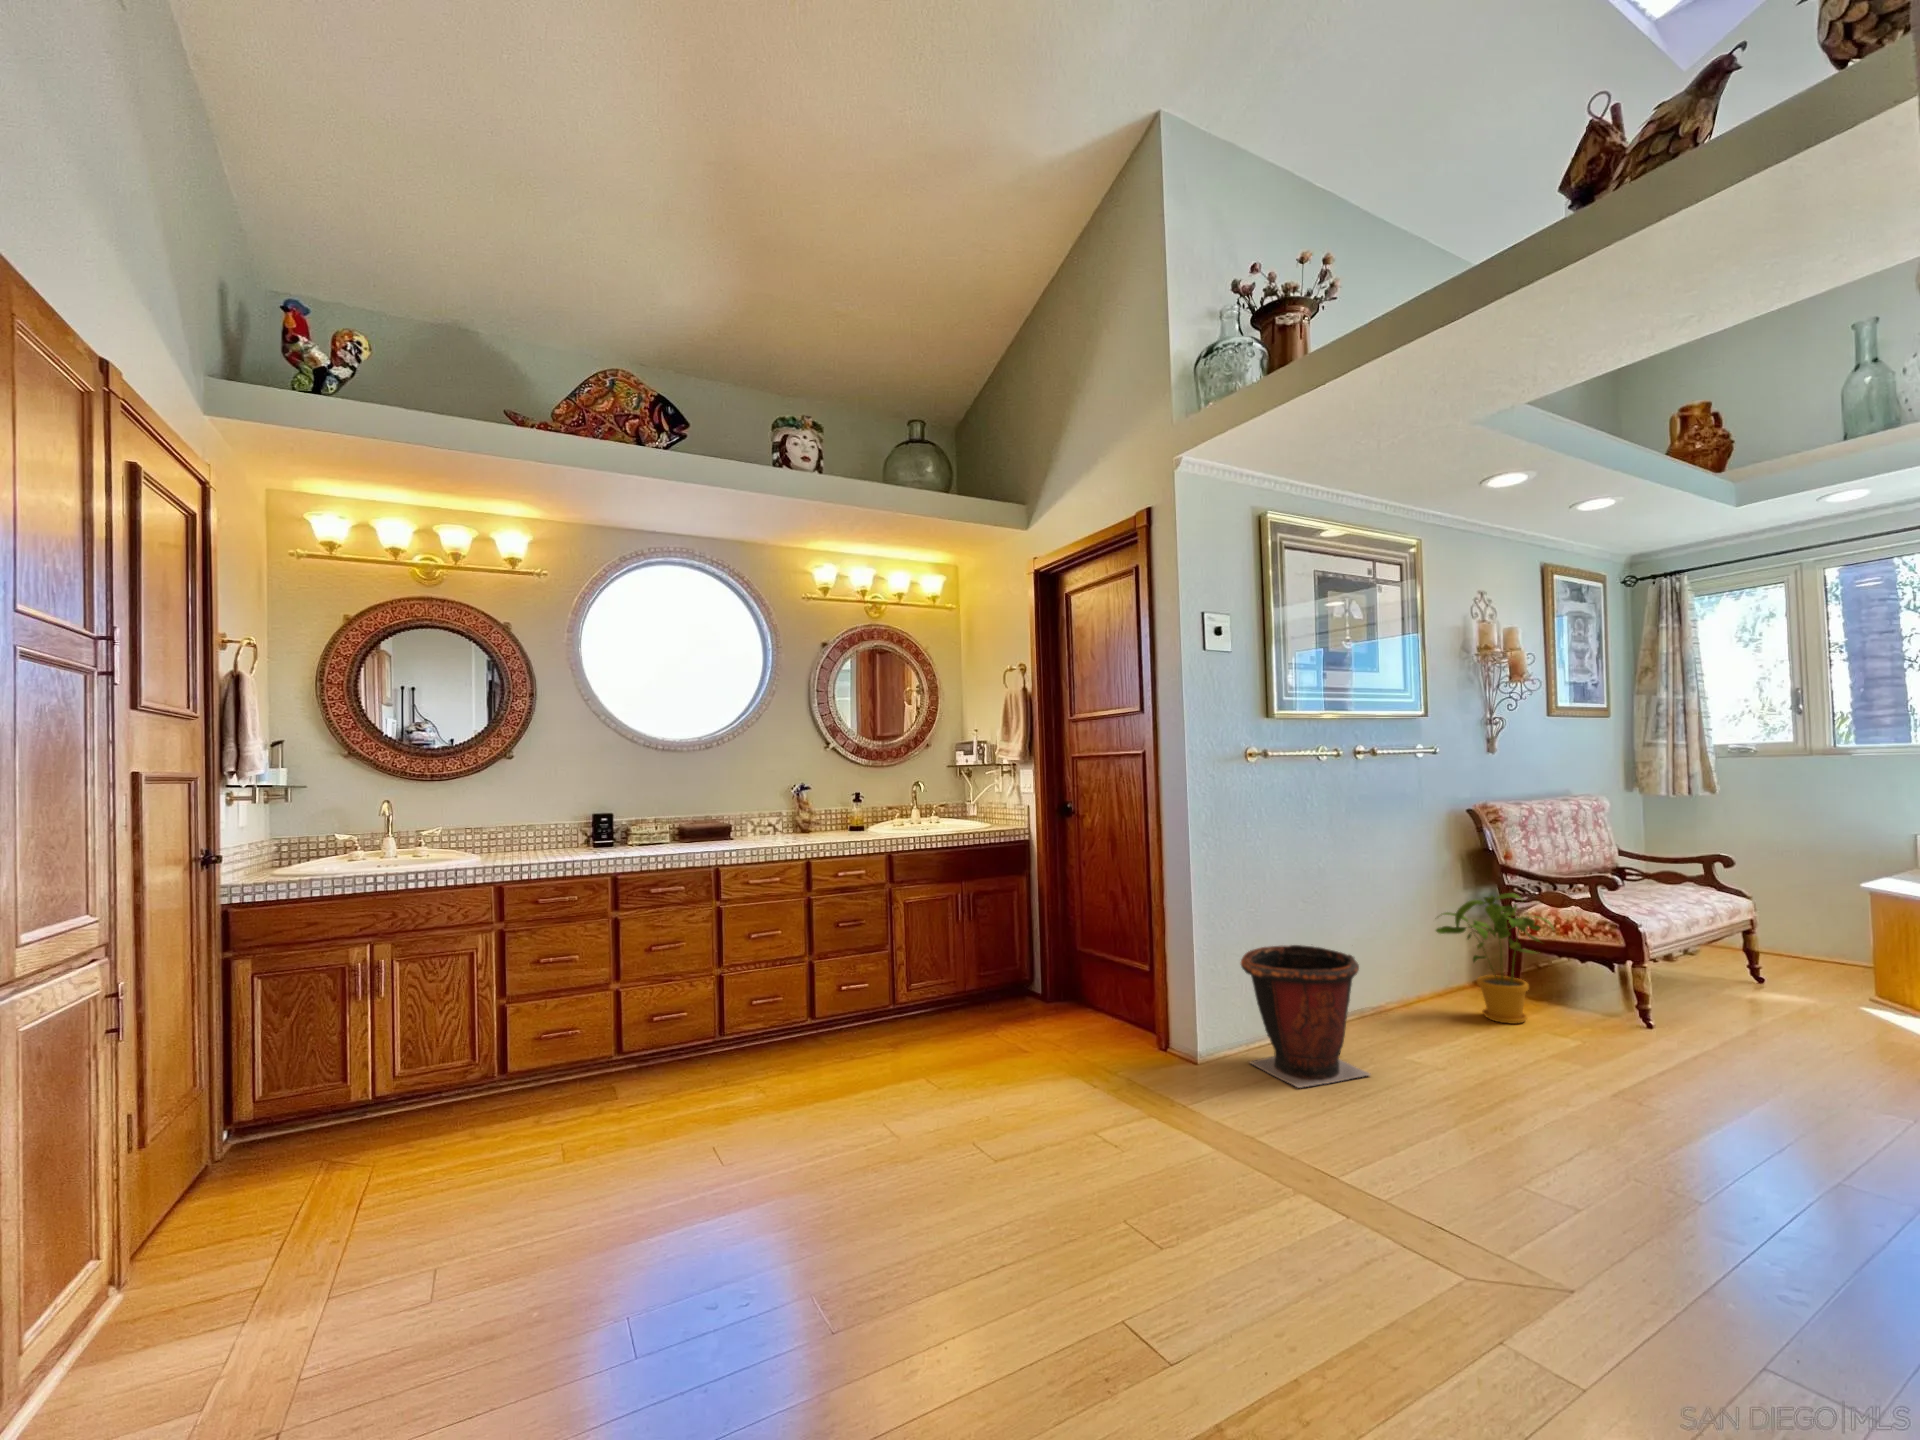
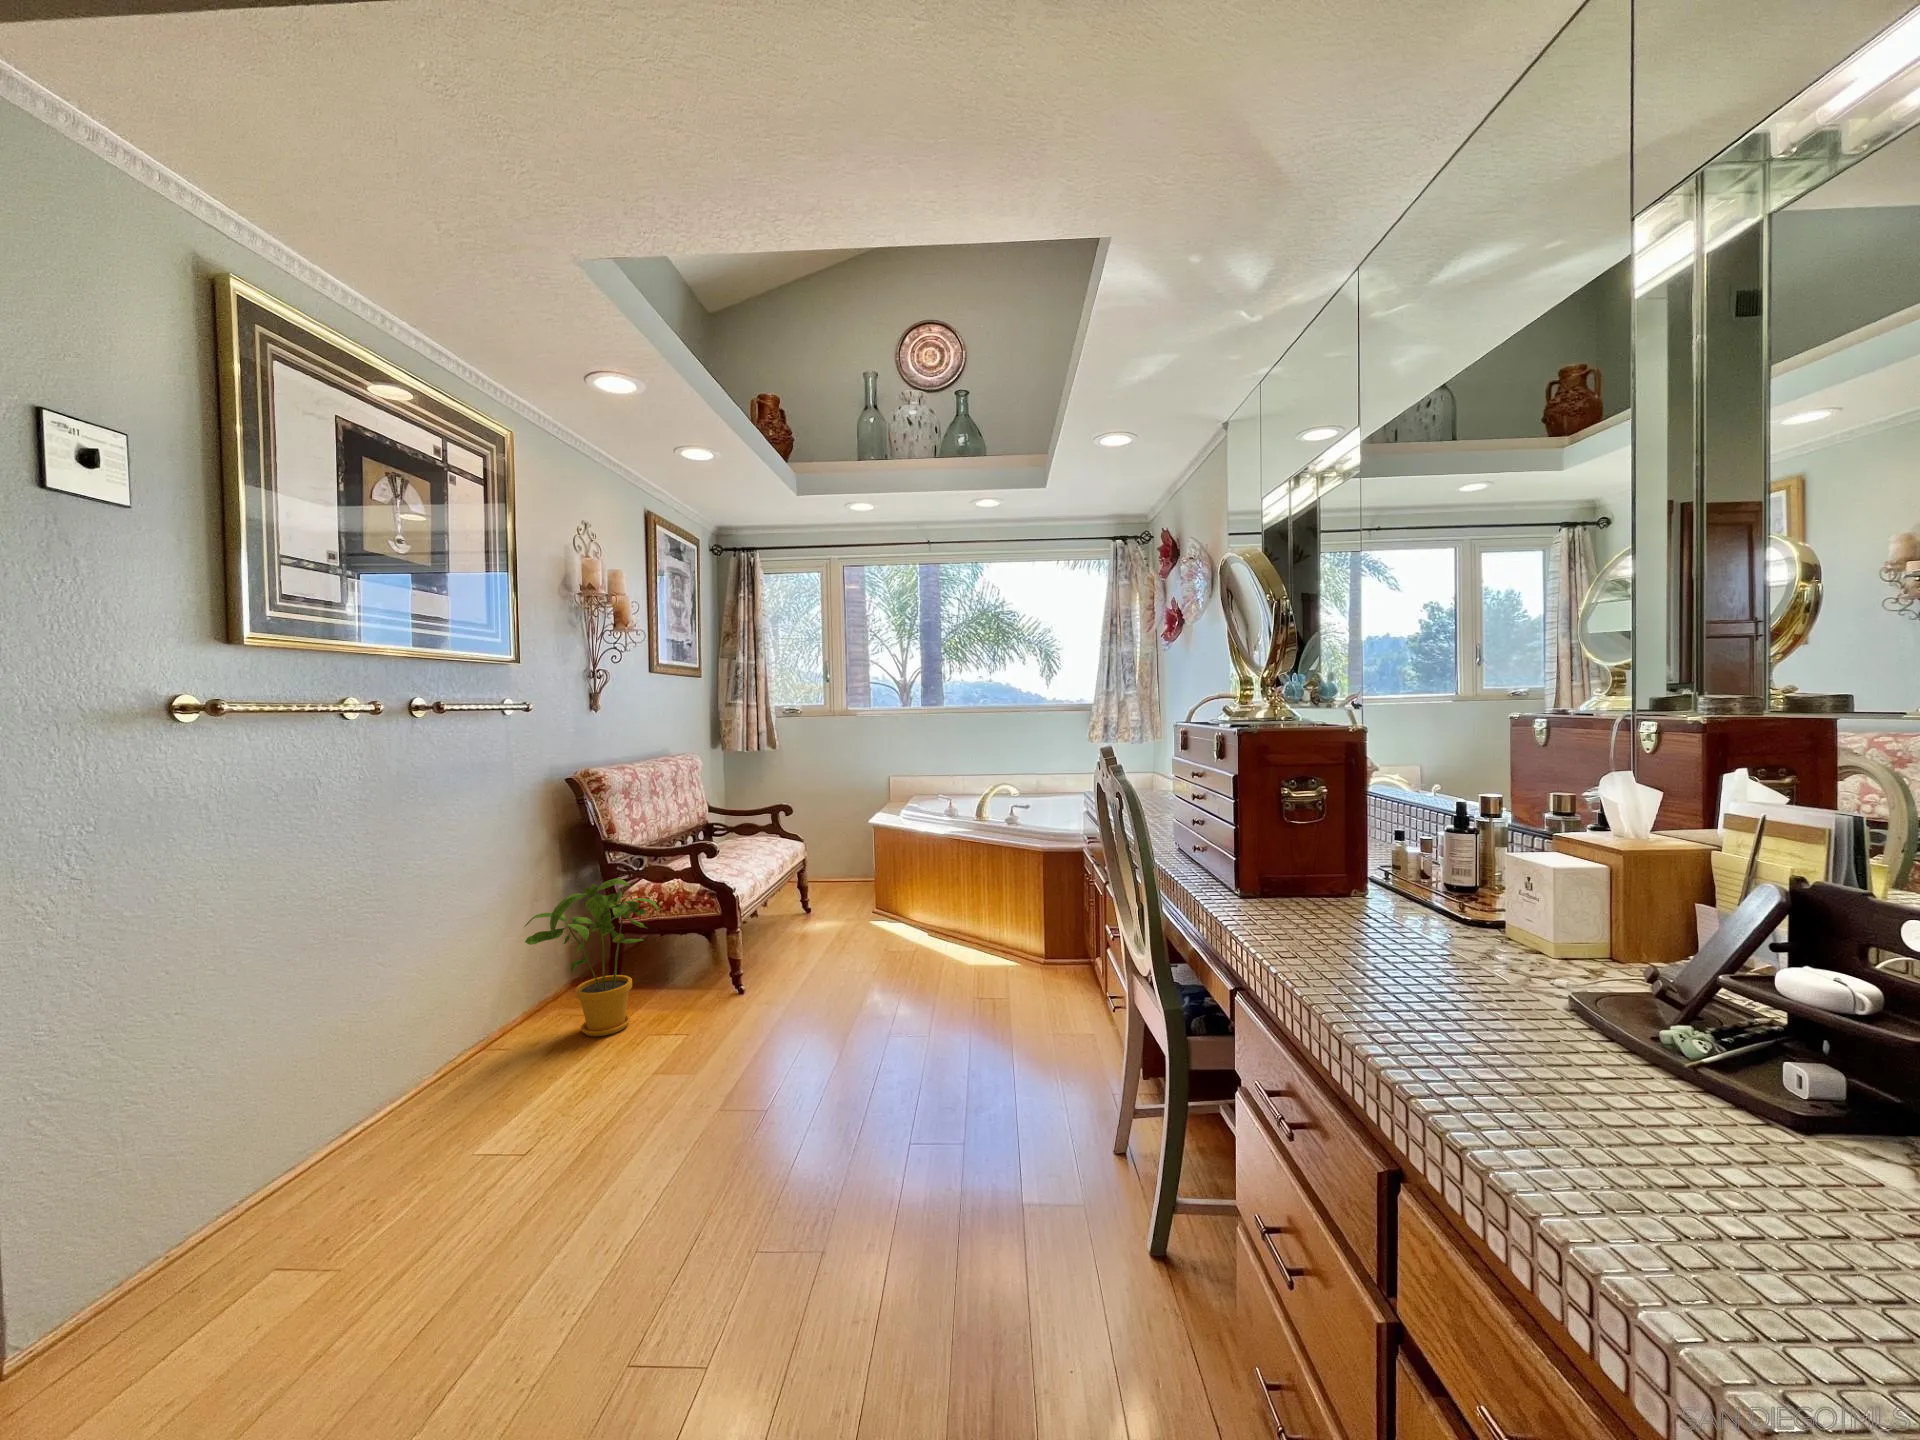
waste bin: present [1241,945,1370,1088] -> none [116,1020,416,1341]

